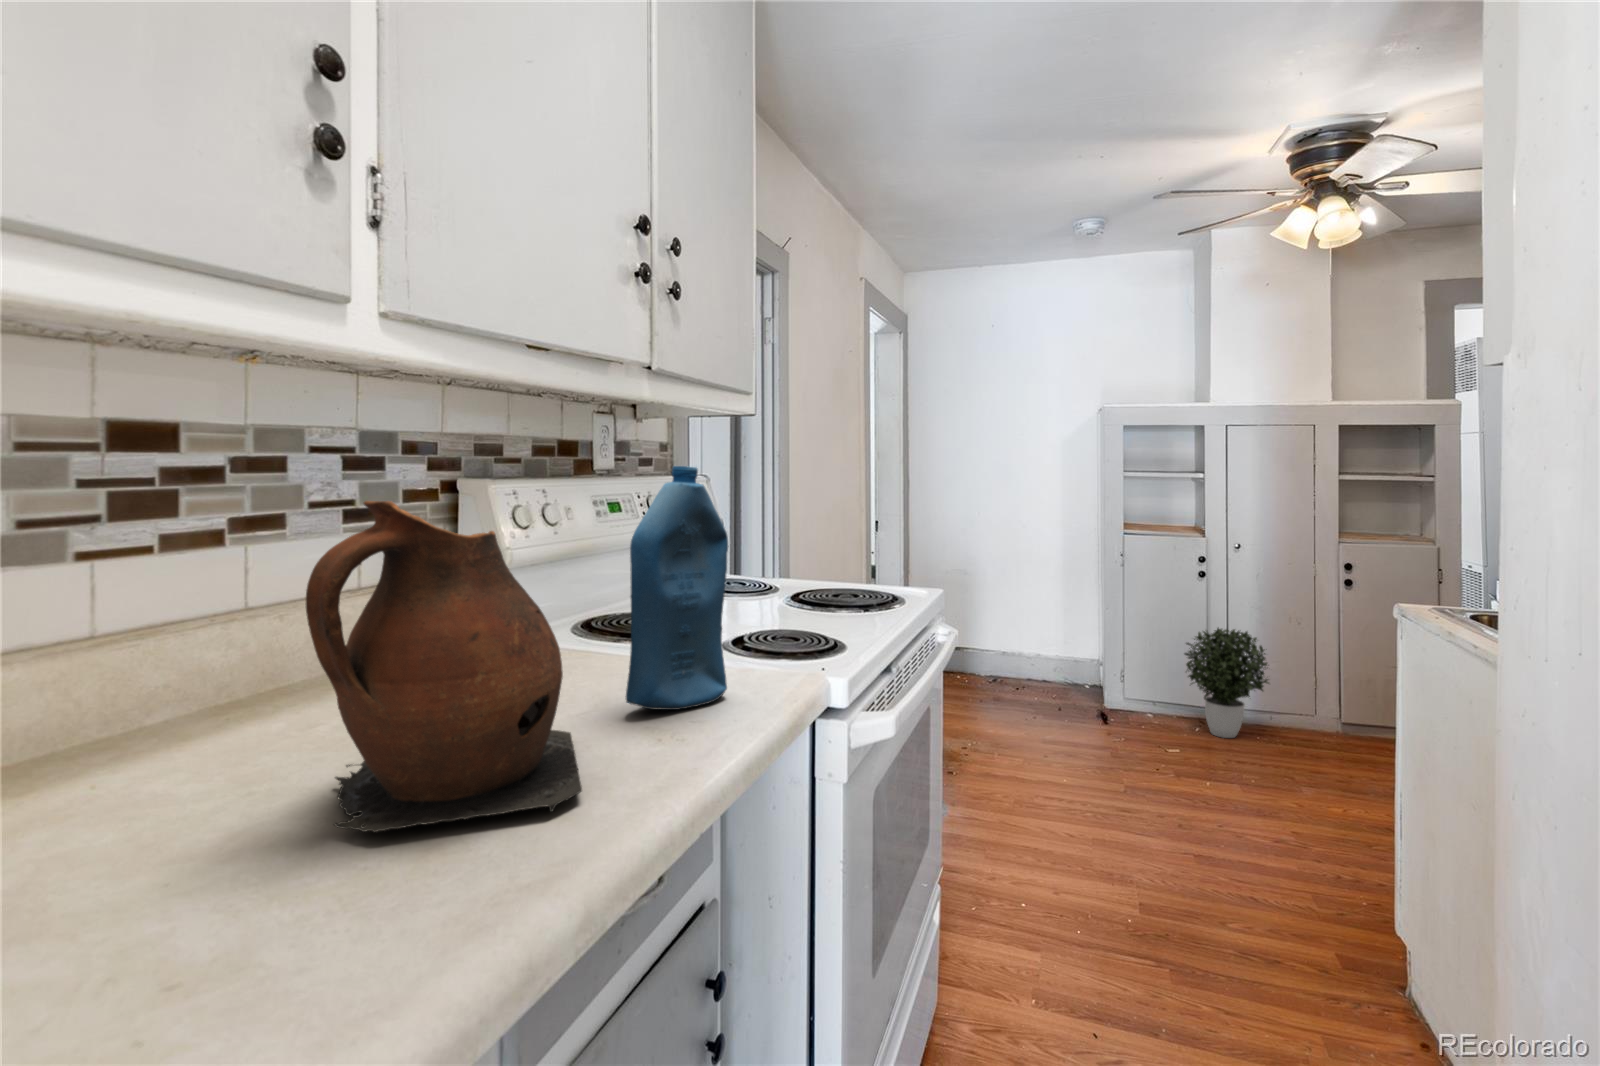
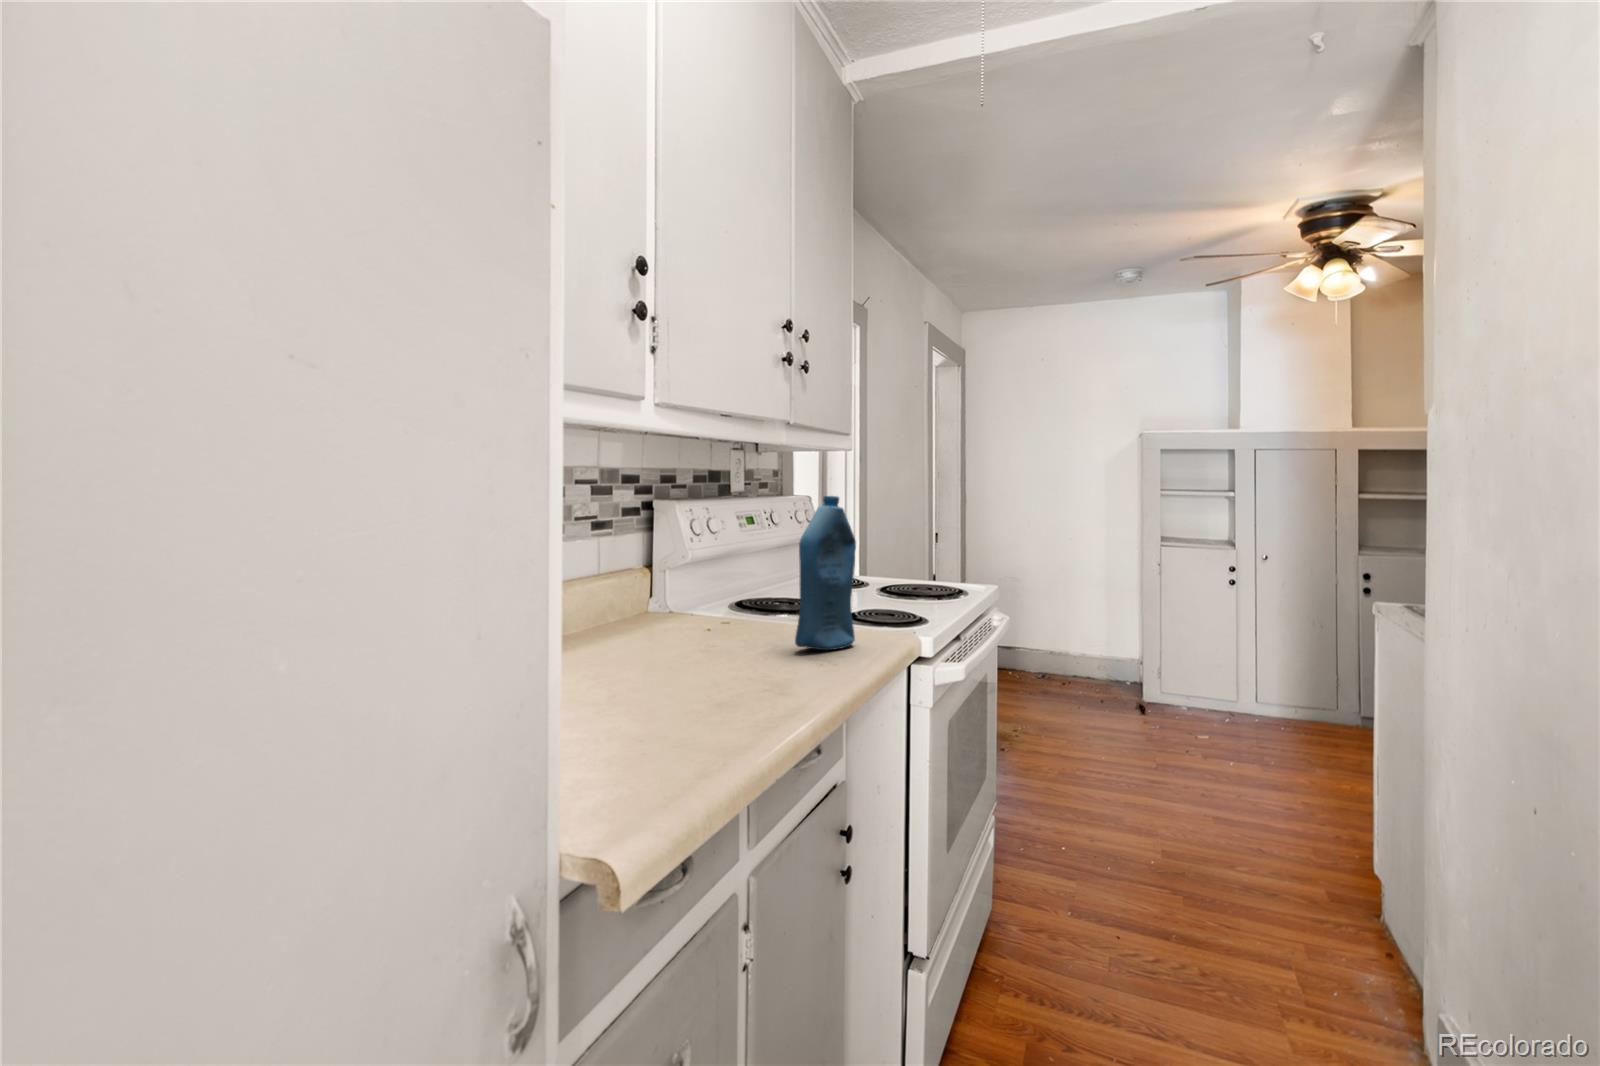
ceramic pitcher: present [306,501,582,832] -> none [650,518,793,693]
potted plant: present [1185,628,1269,738] -> none [1214,630,1294,730]

